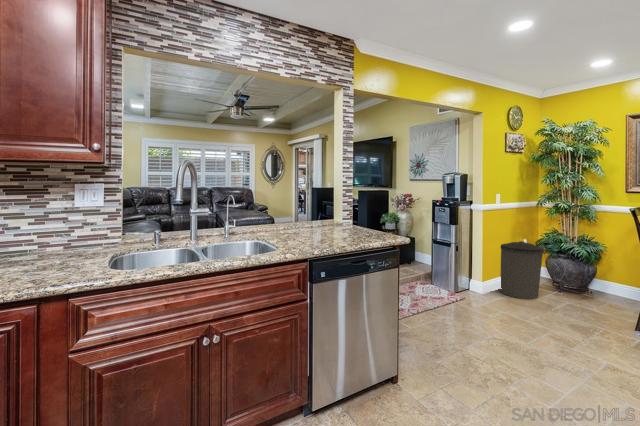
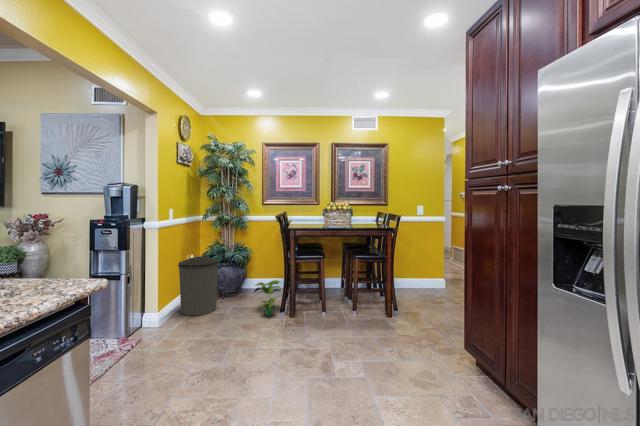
potted plant: none [583,284,634,324] -> present [254,280,282,316]

